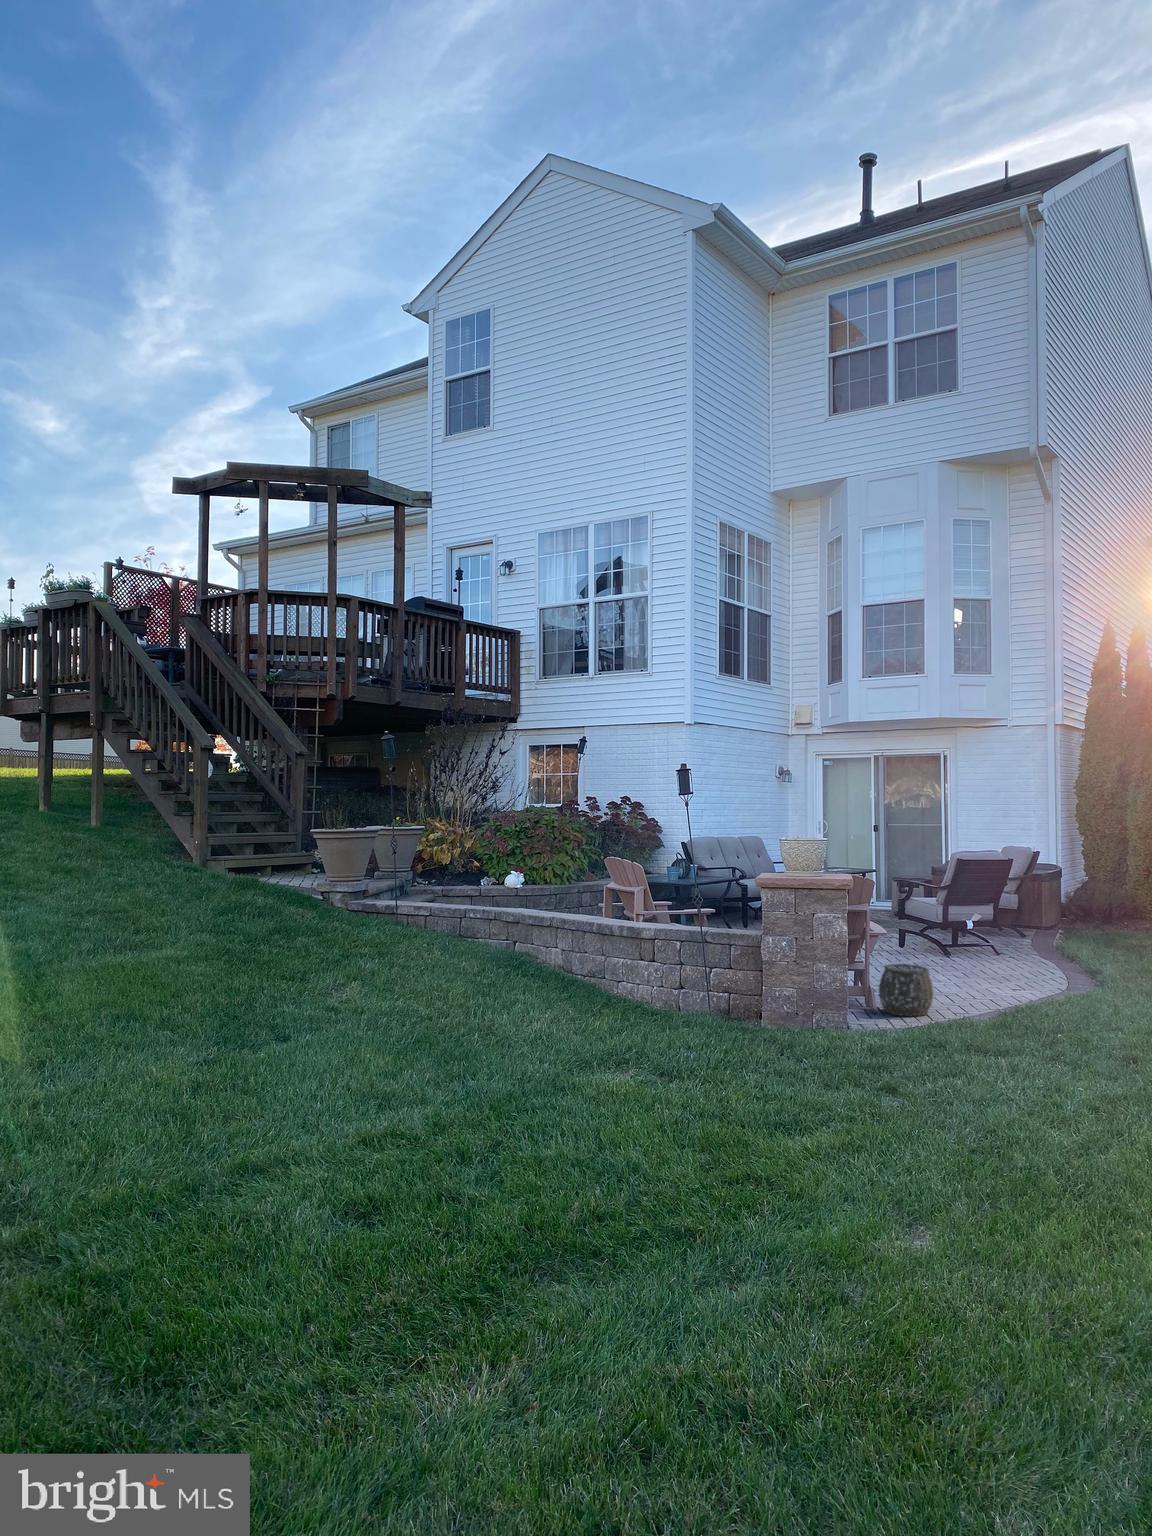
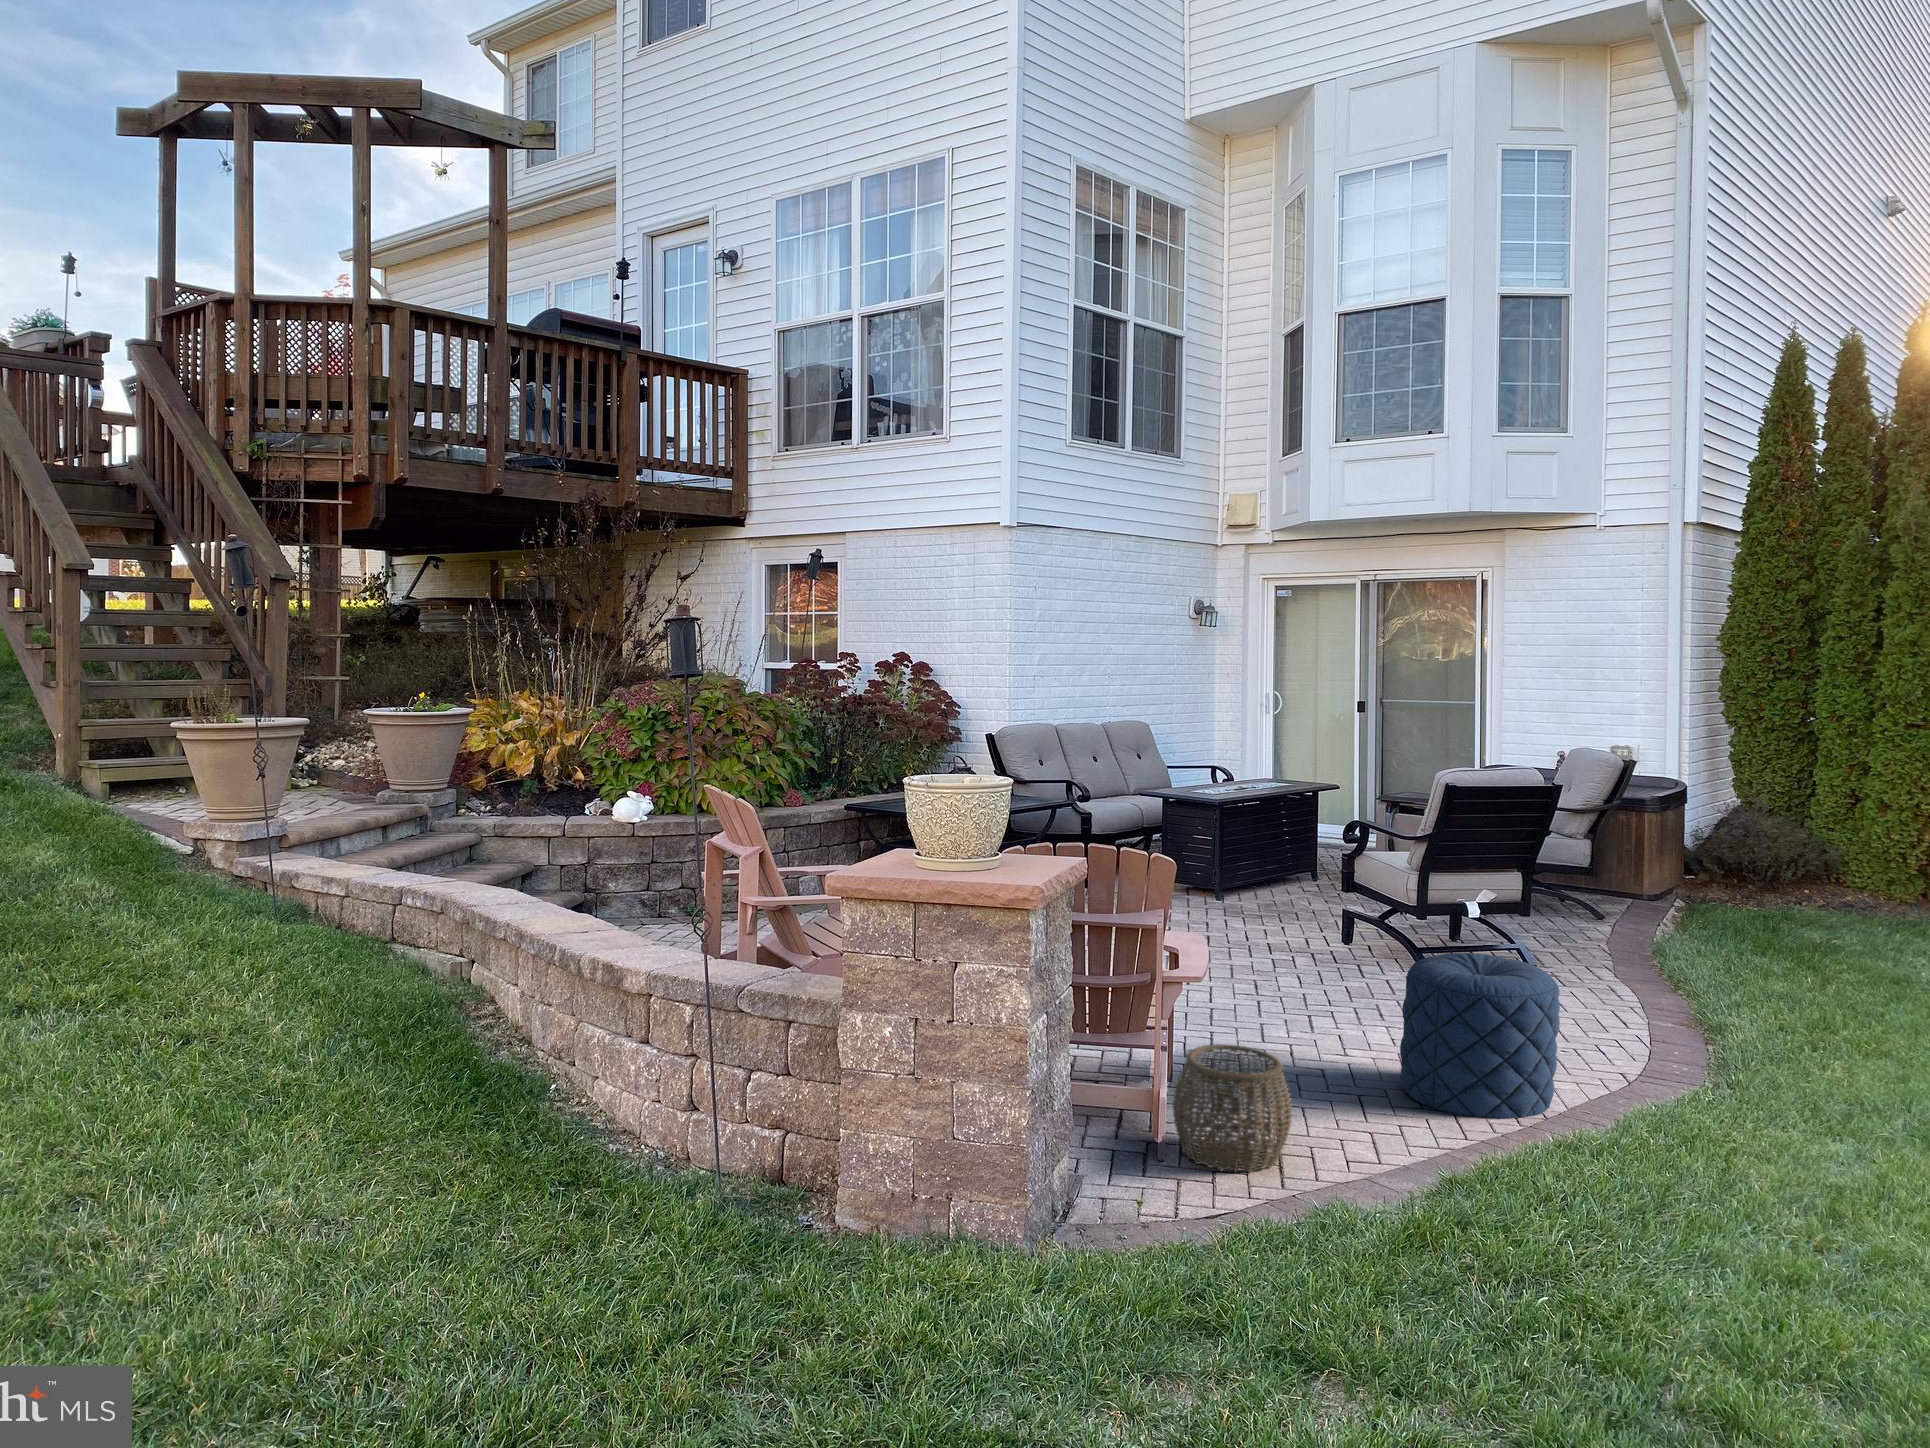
pouf: none [964,929,1038,1002] -> present [1400,953,1560,1119]

